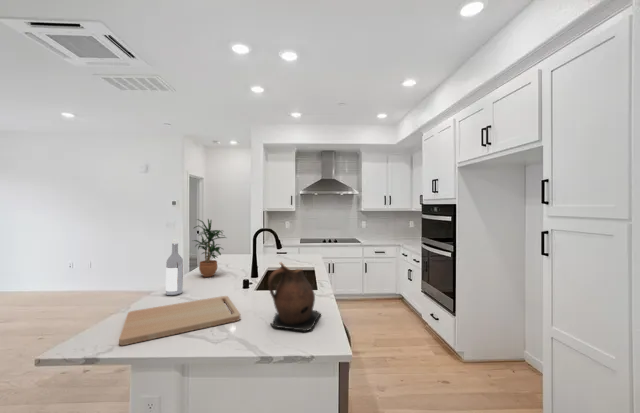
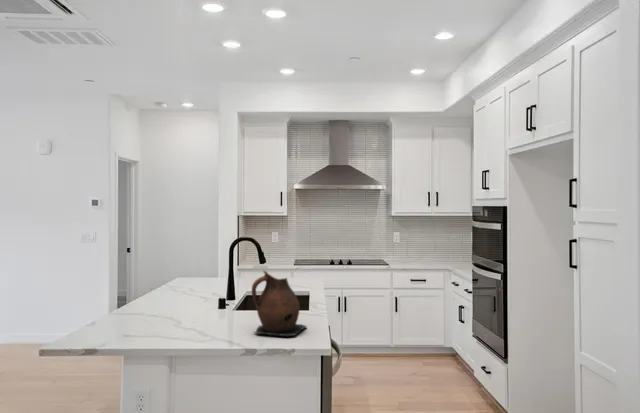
potted plant: present [194,219,225,277] -> none [153,226,198,299]
wine bottle: present [166,239,183,295] -> none [133,250,151,313]
cutting board: present [119,296,240,345] -> none [107,312,222,342]

